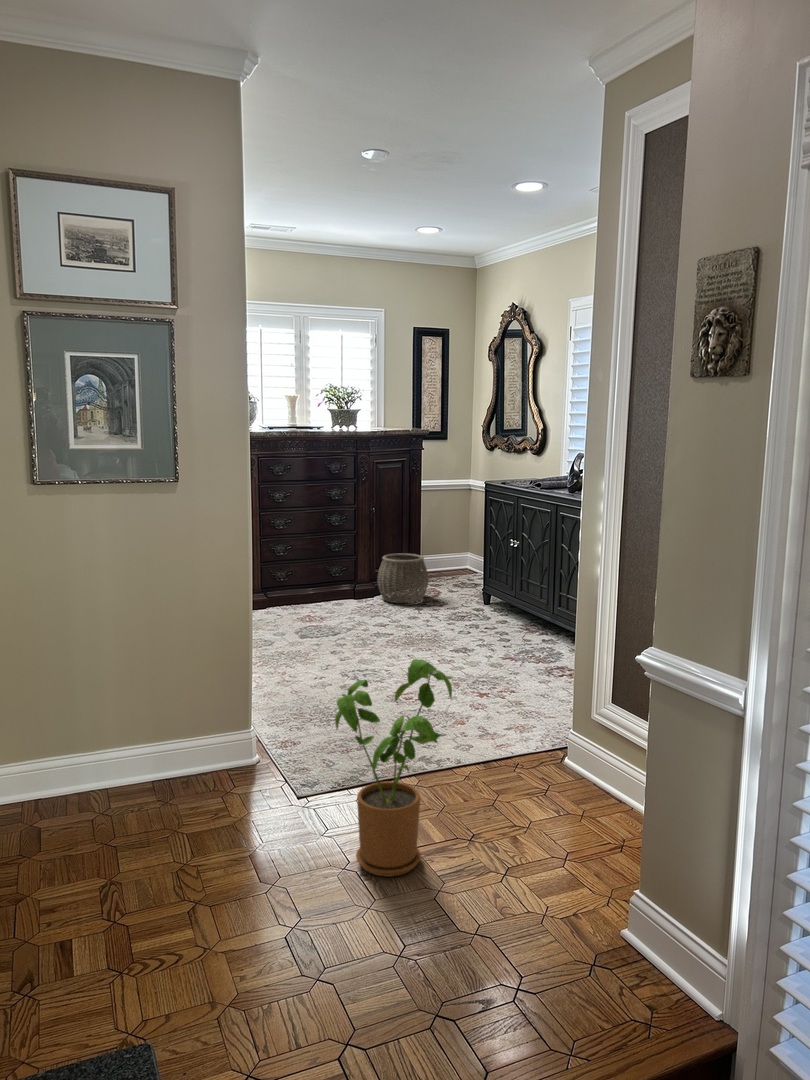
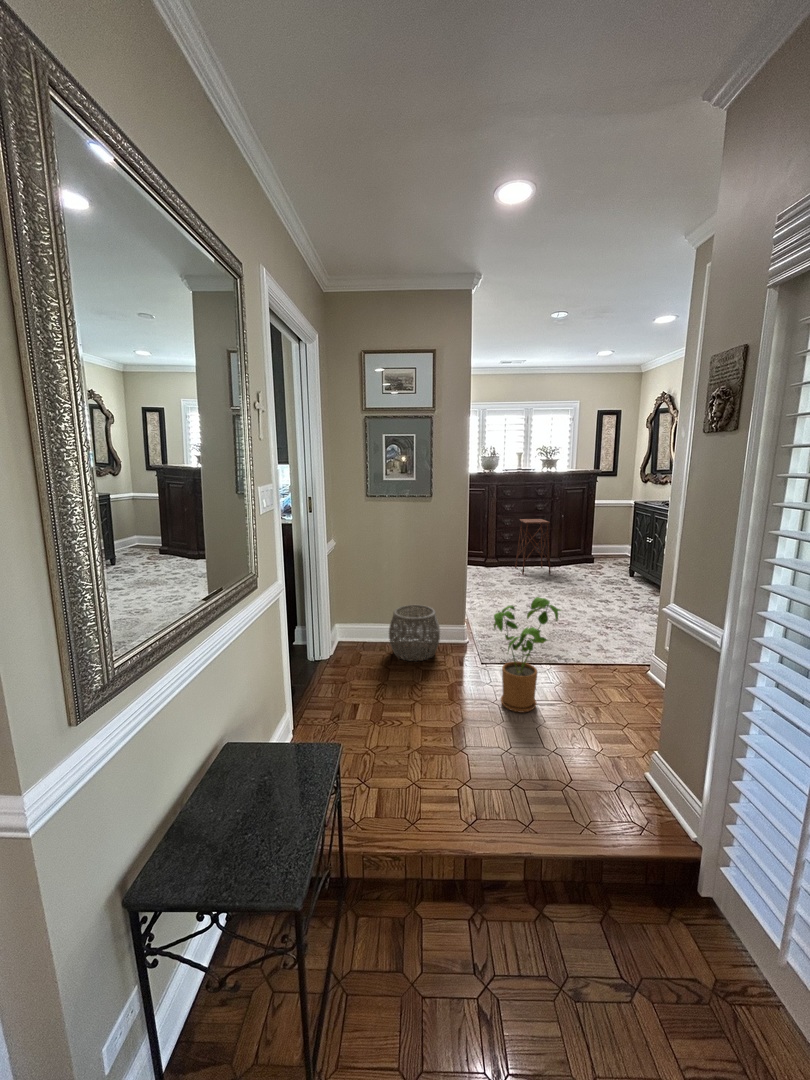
side table: none [298,515,362,617] -> present [515,519,551,574]
woven basket: present [377,553,428,603] -> present [389,605,440,661]

